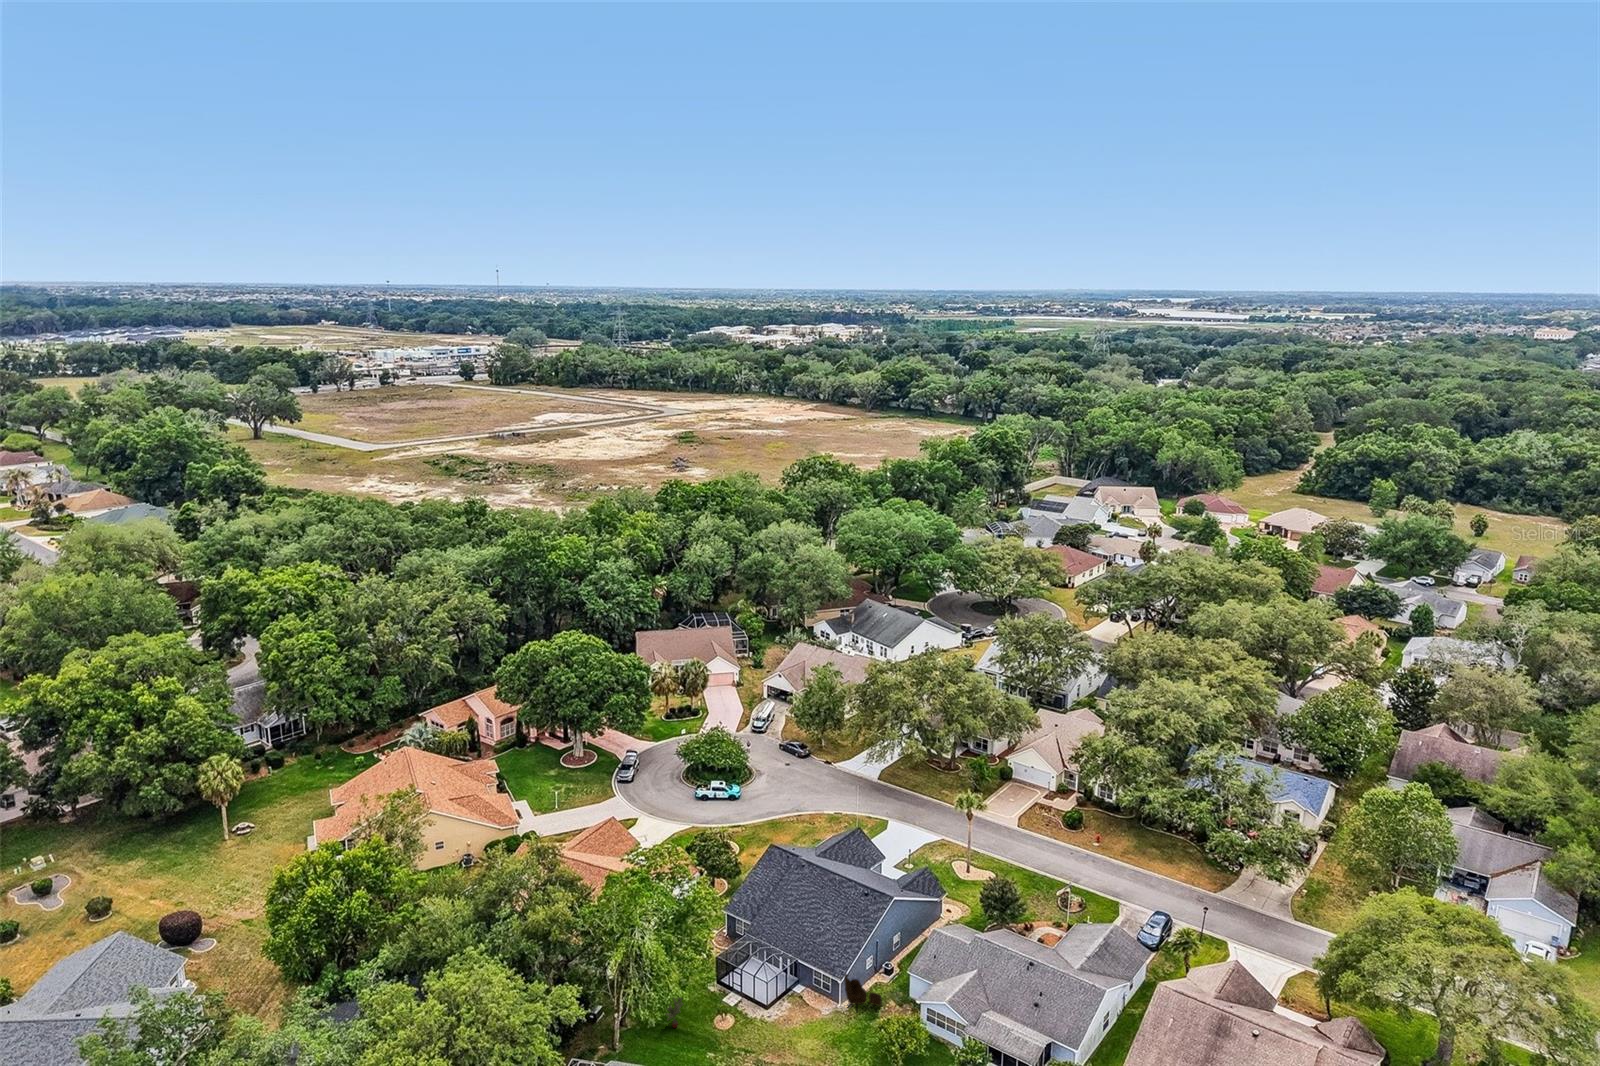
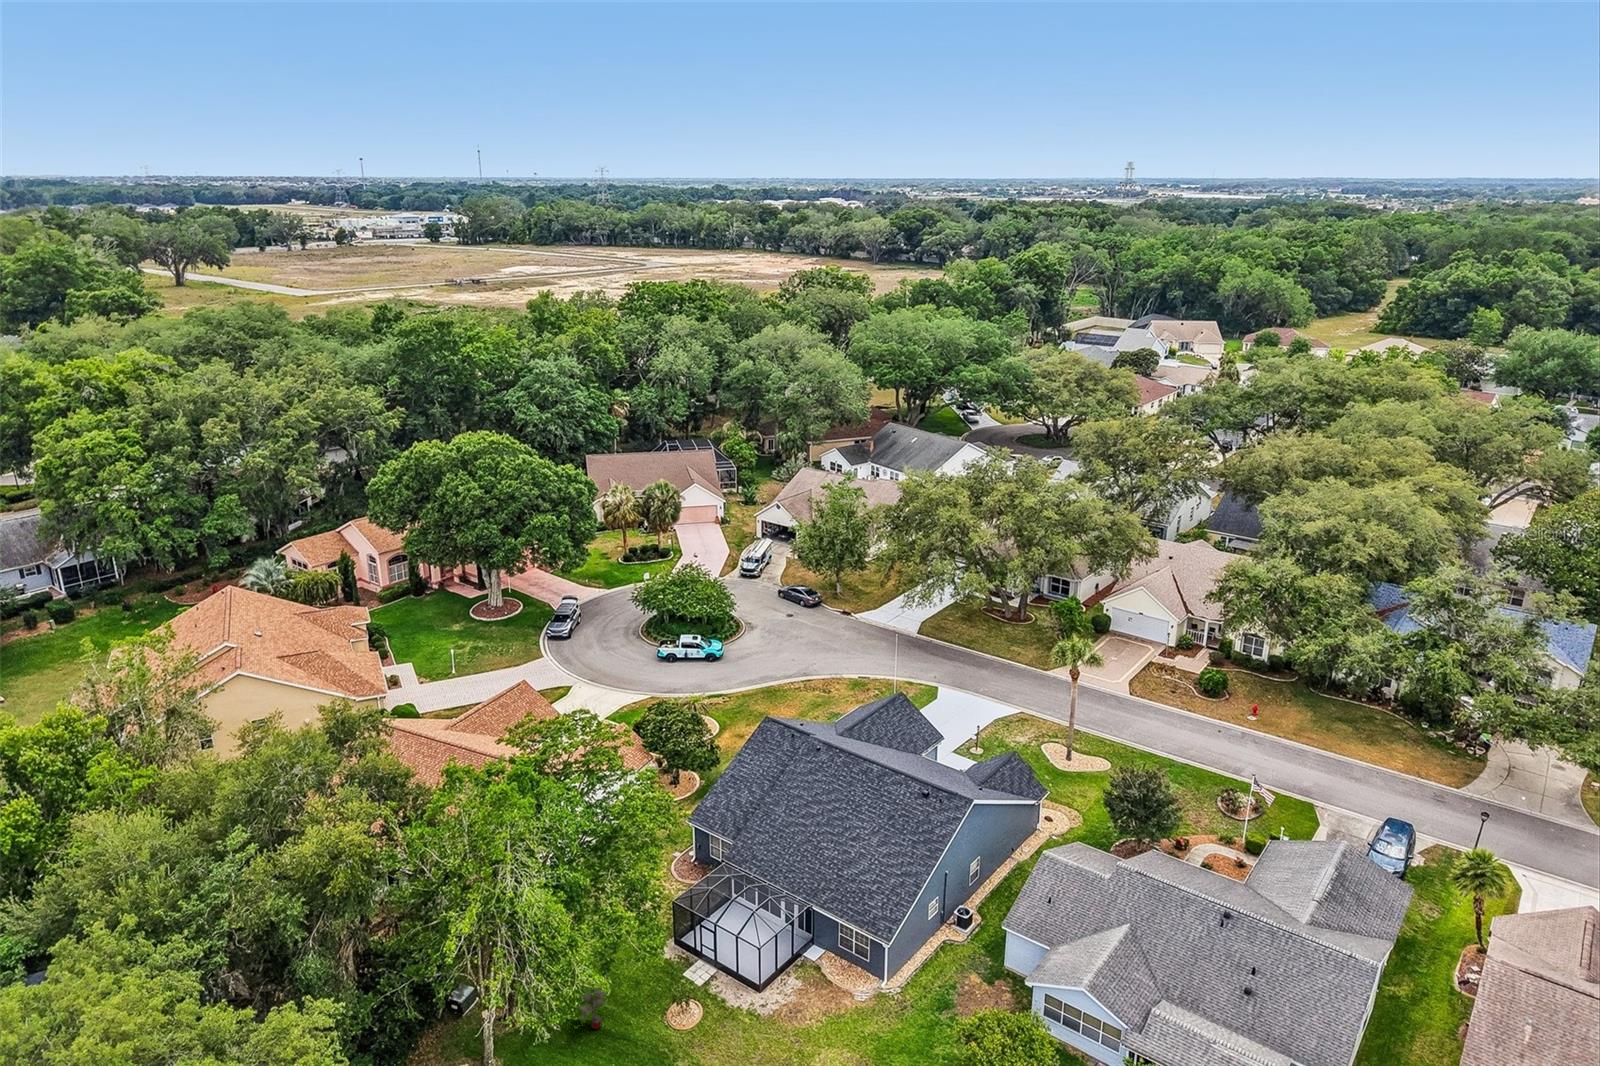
lounge chair: present [844,974,882,1011] -> none [893,922,958,997]

